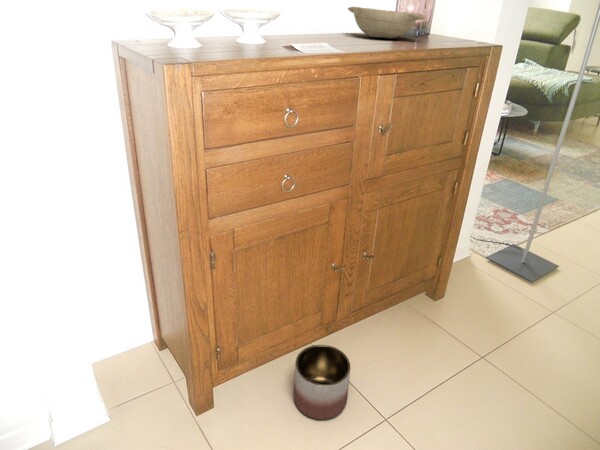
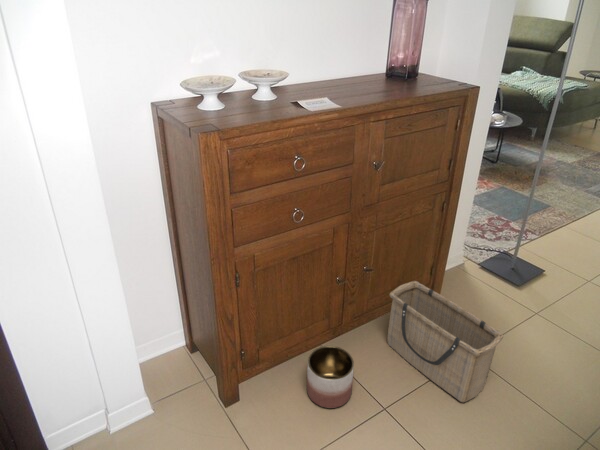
decorative bowl: present [348,7,426,38] -> none [345,60,410,87]
basket: none [388,271,529,414] -> present [387,281,503,402]

